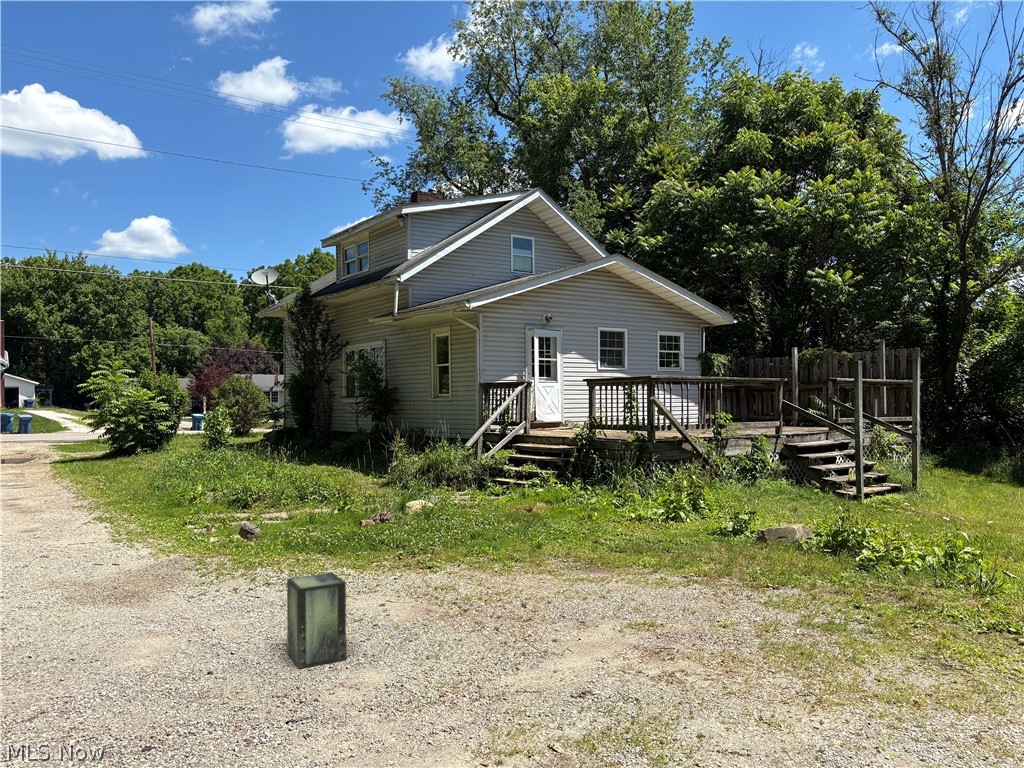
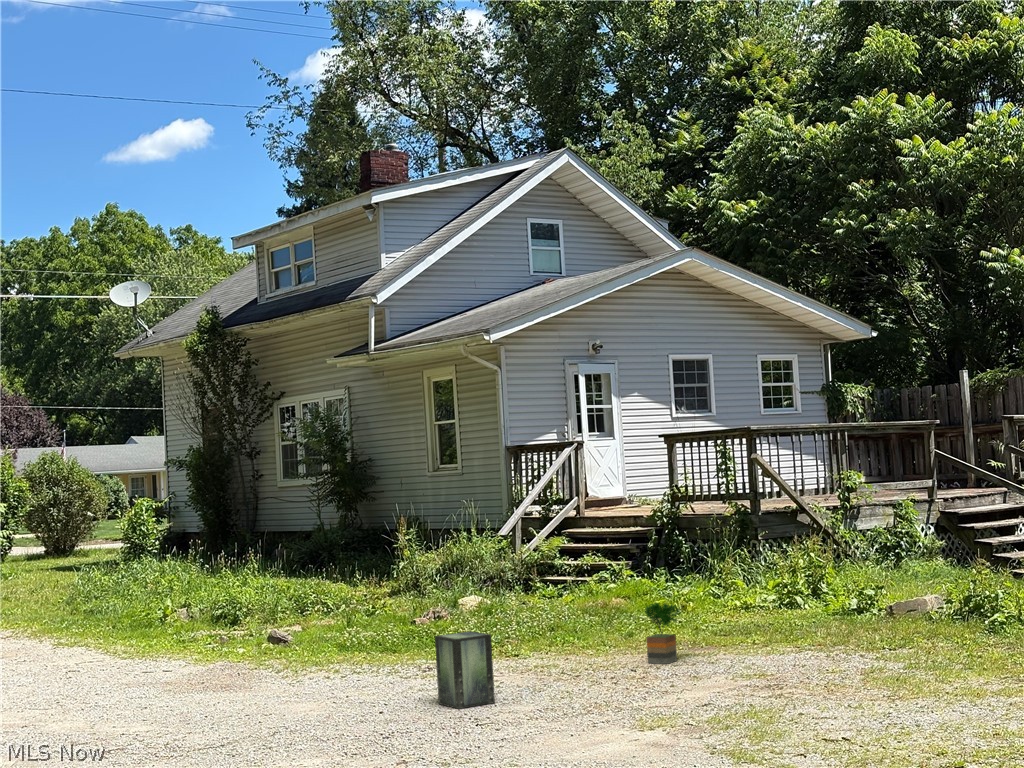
potted tree: none [536,535,574,598] -> present [645,603,680,664]

